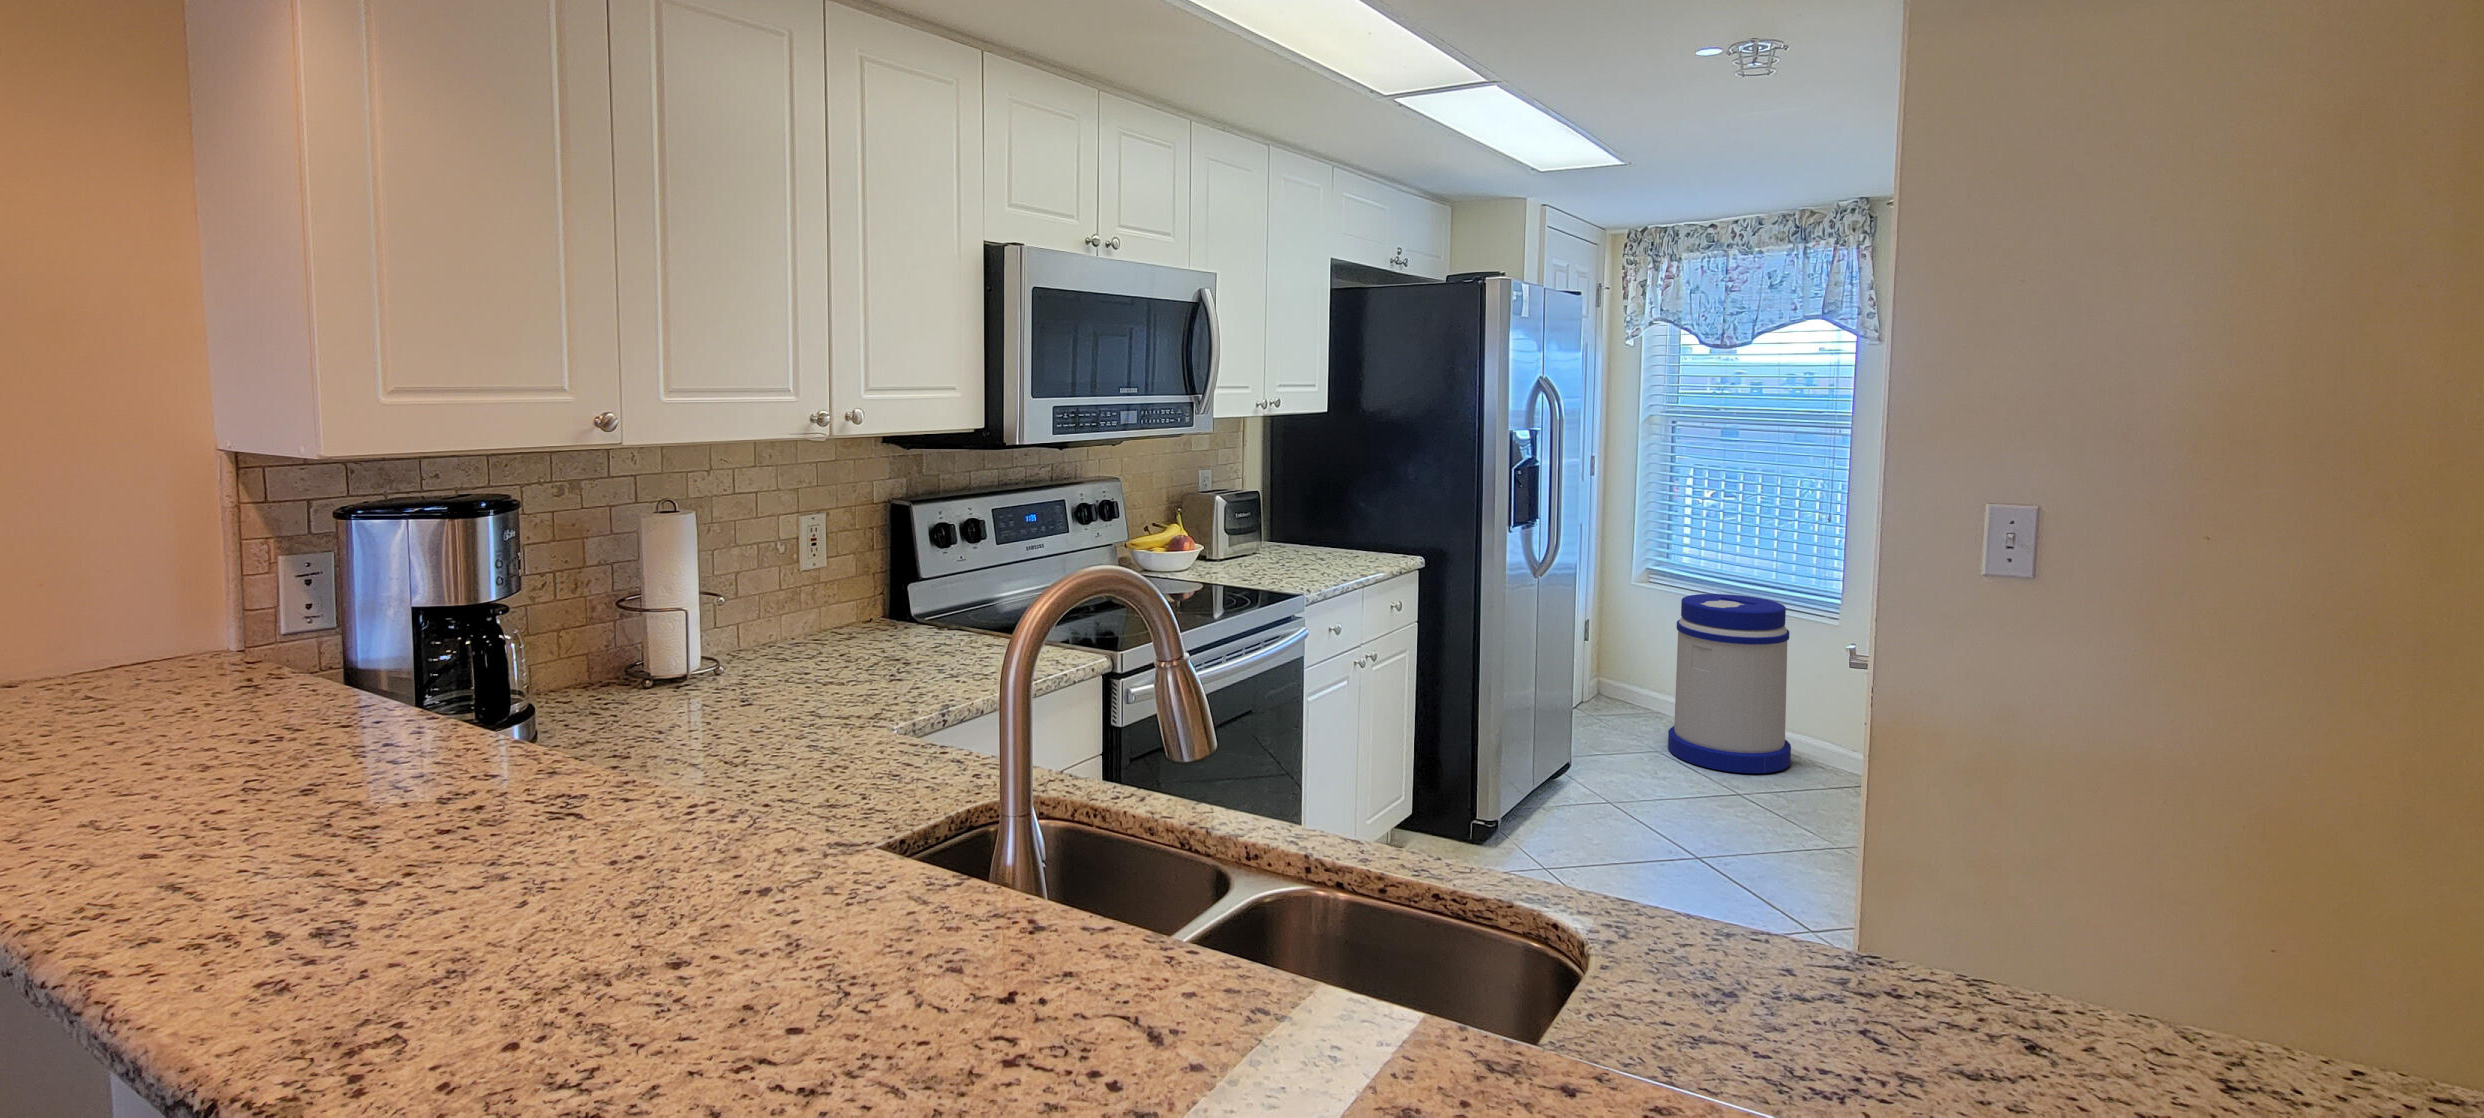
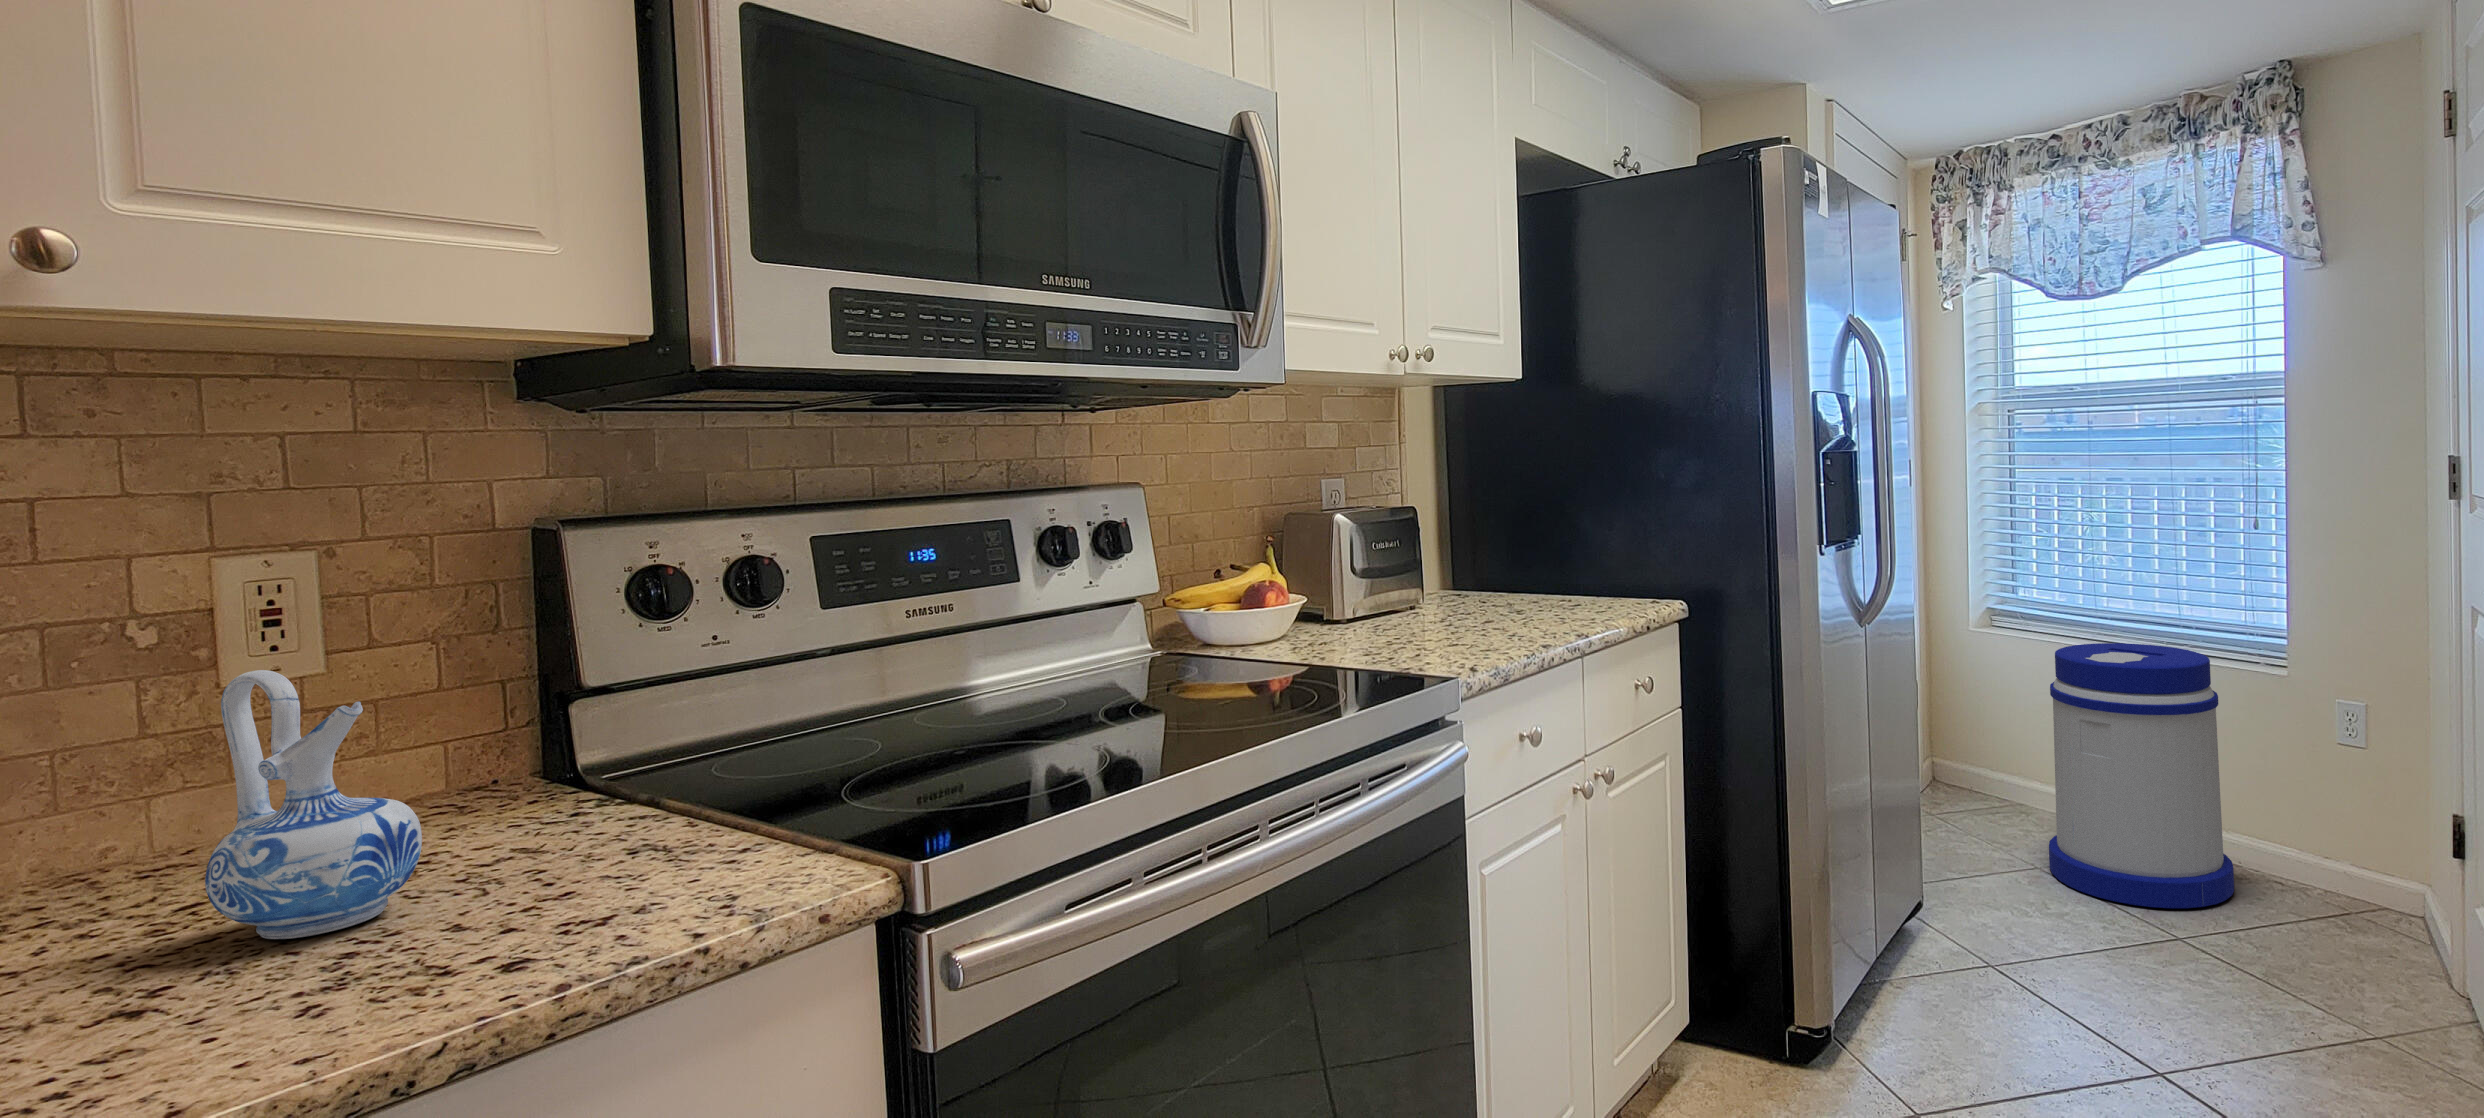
ceramic pitcher: none [879,570,939,668] -> present [205,670,422,939]

